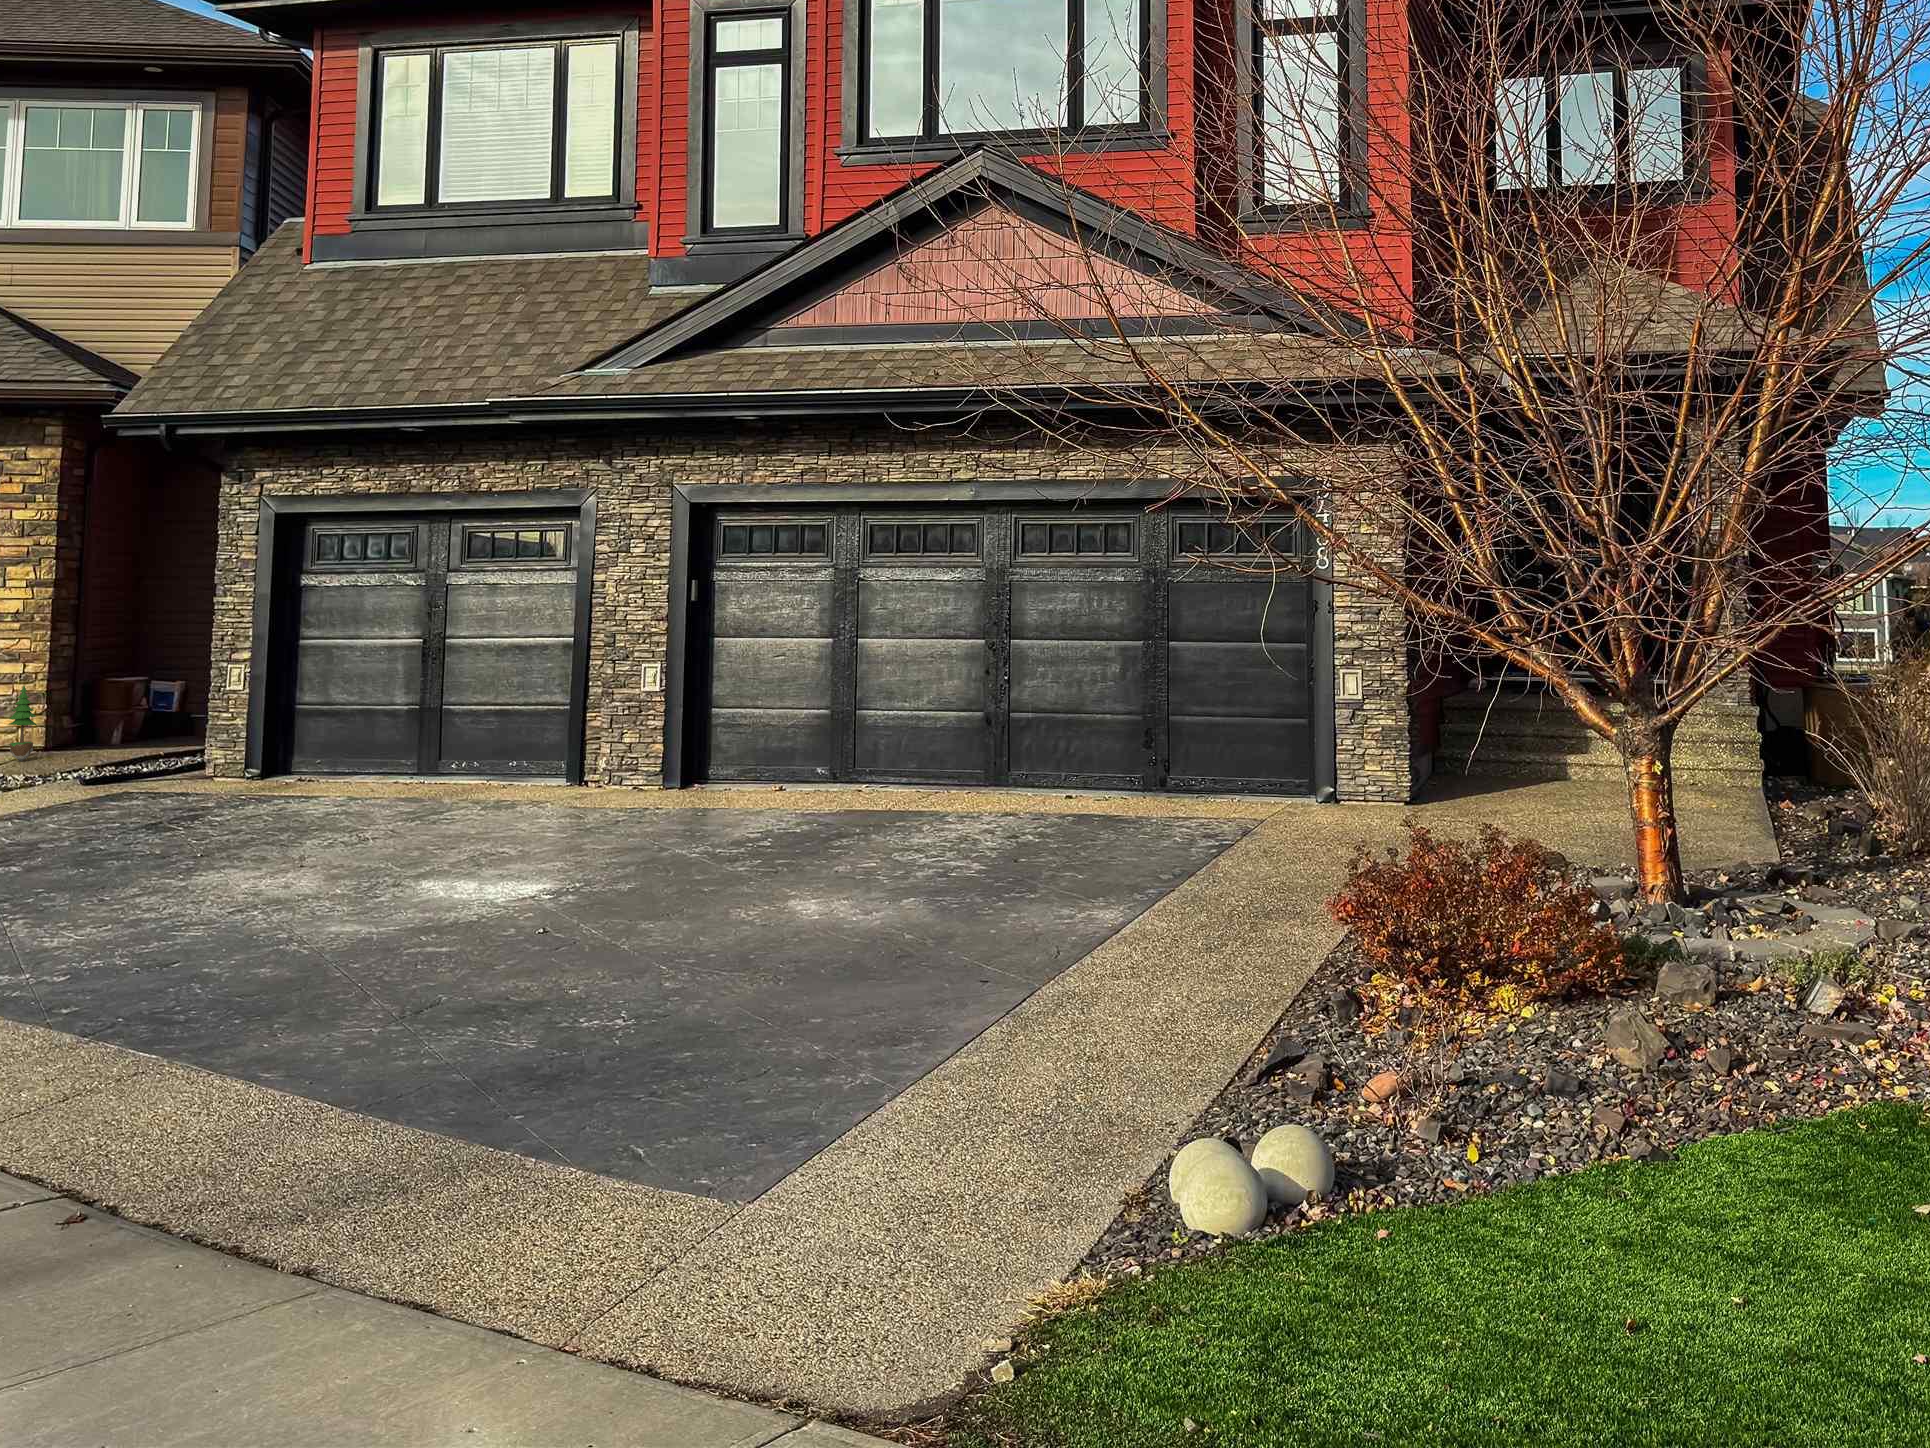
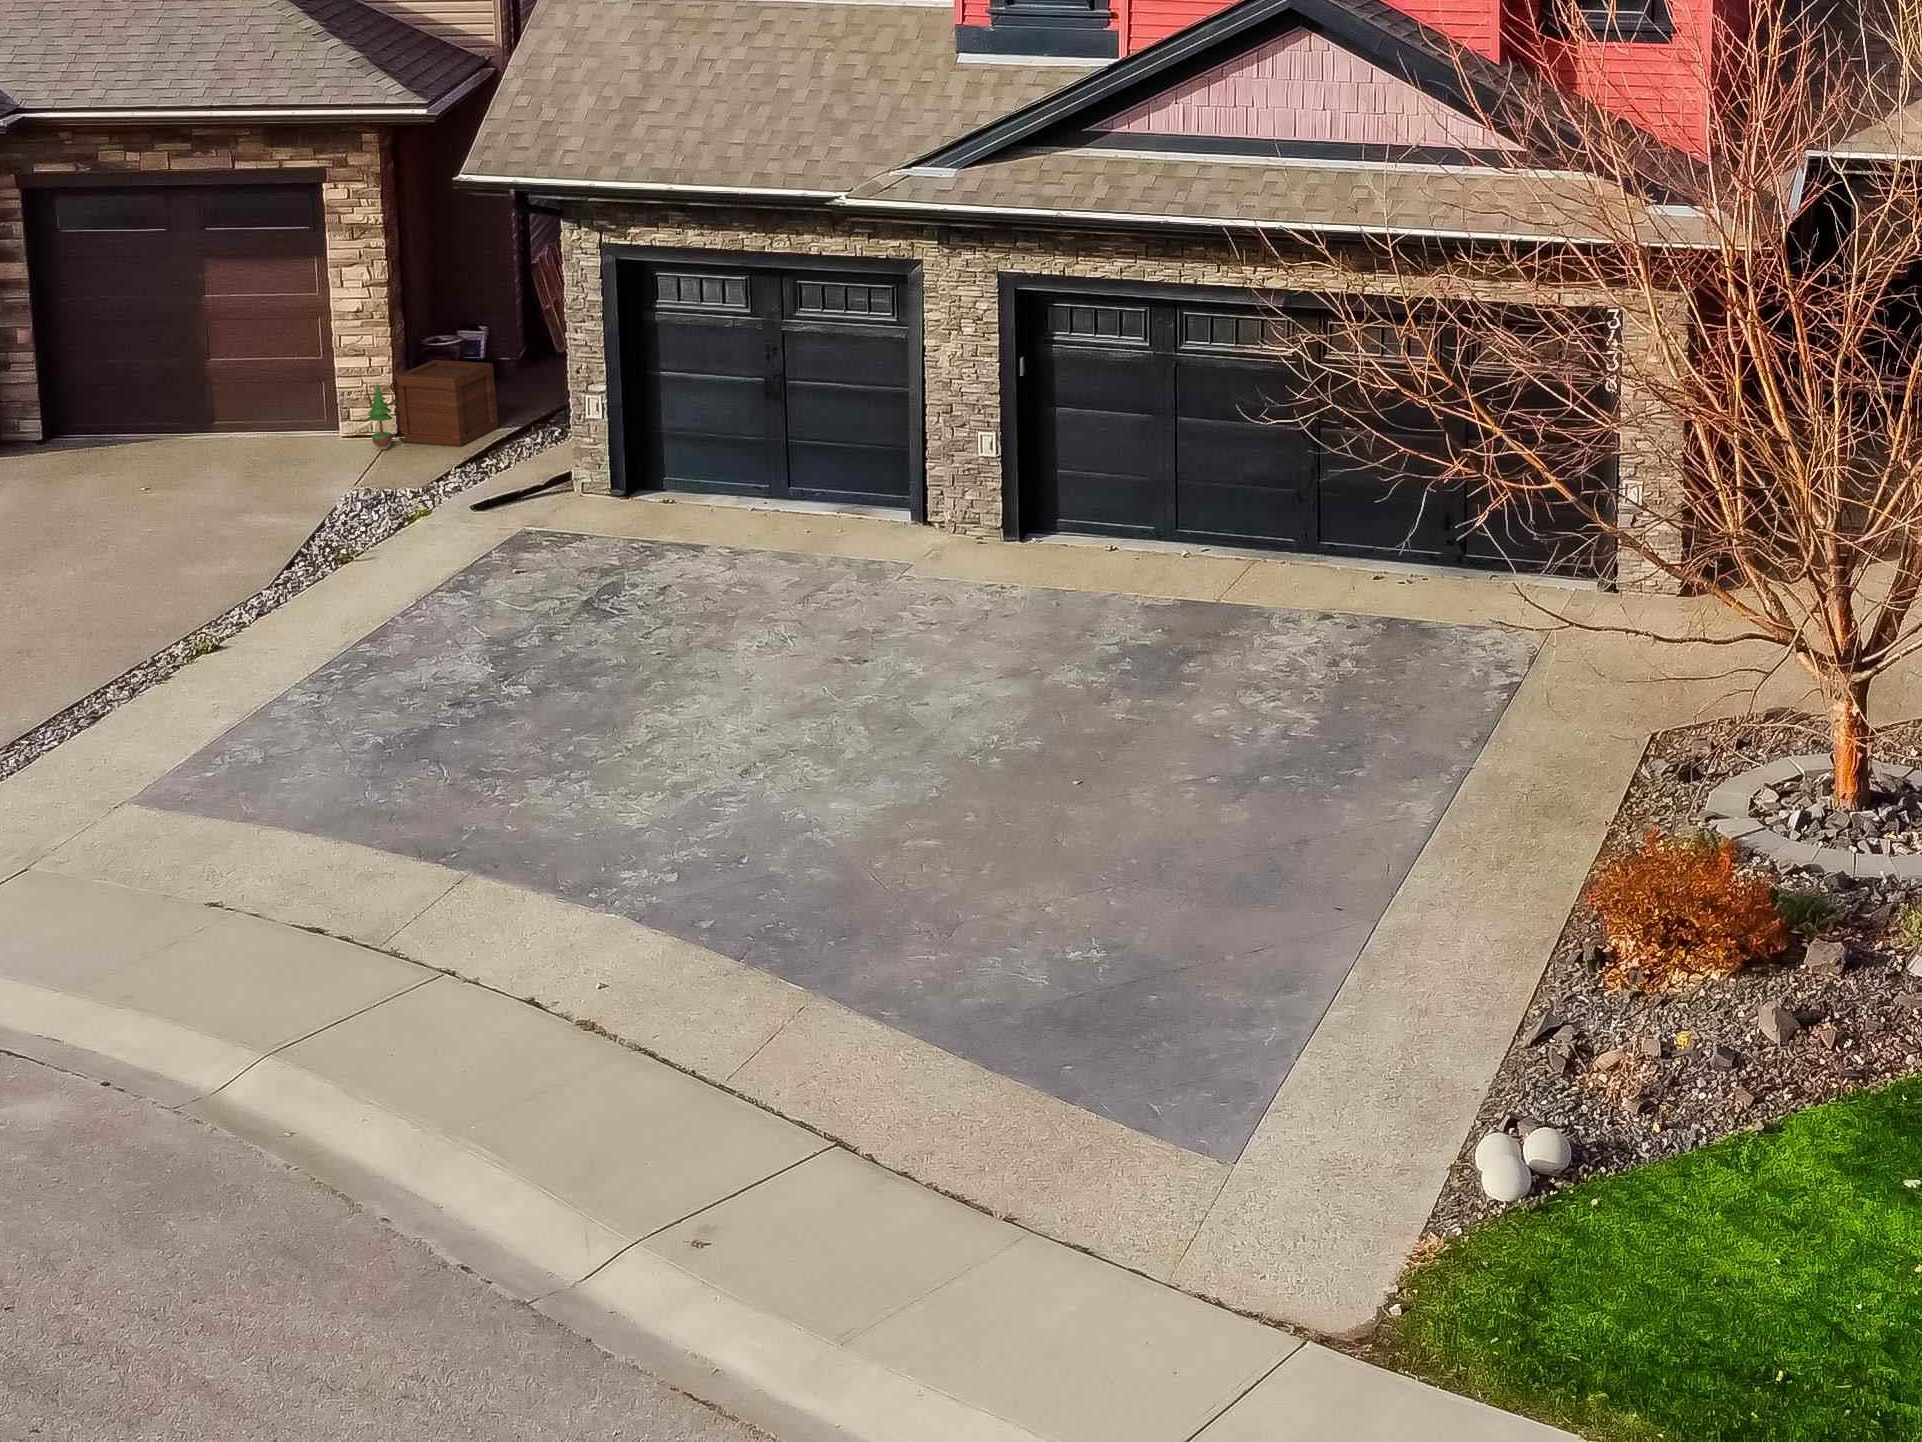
wooden crate: none [44,677,161,758] -> present [397,360,498,447]

